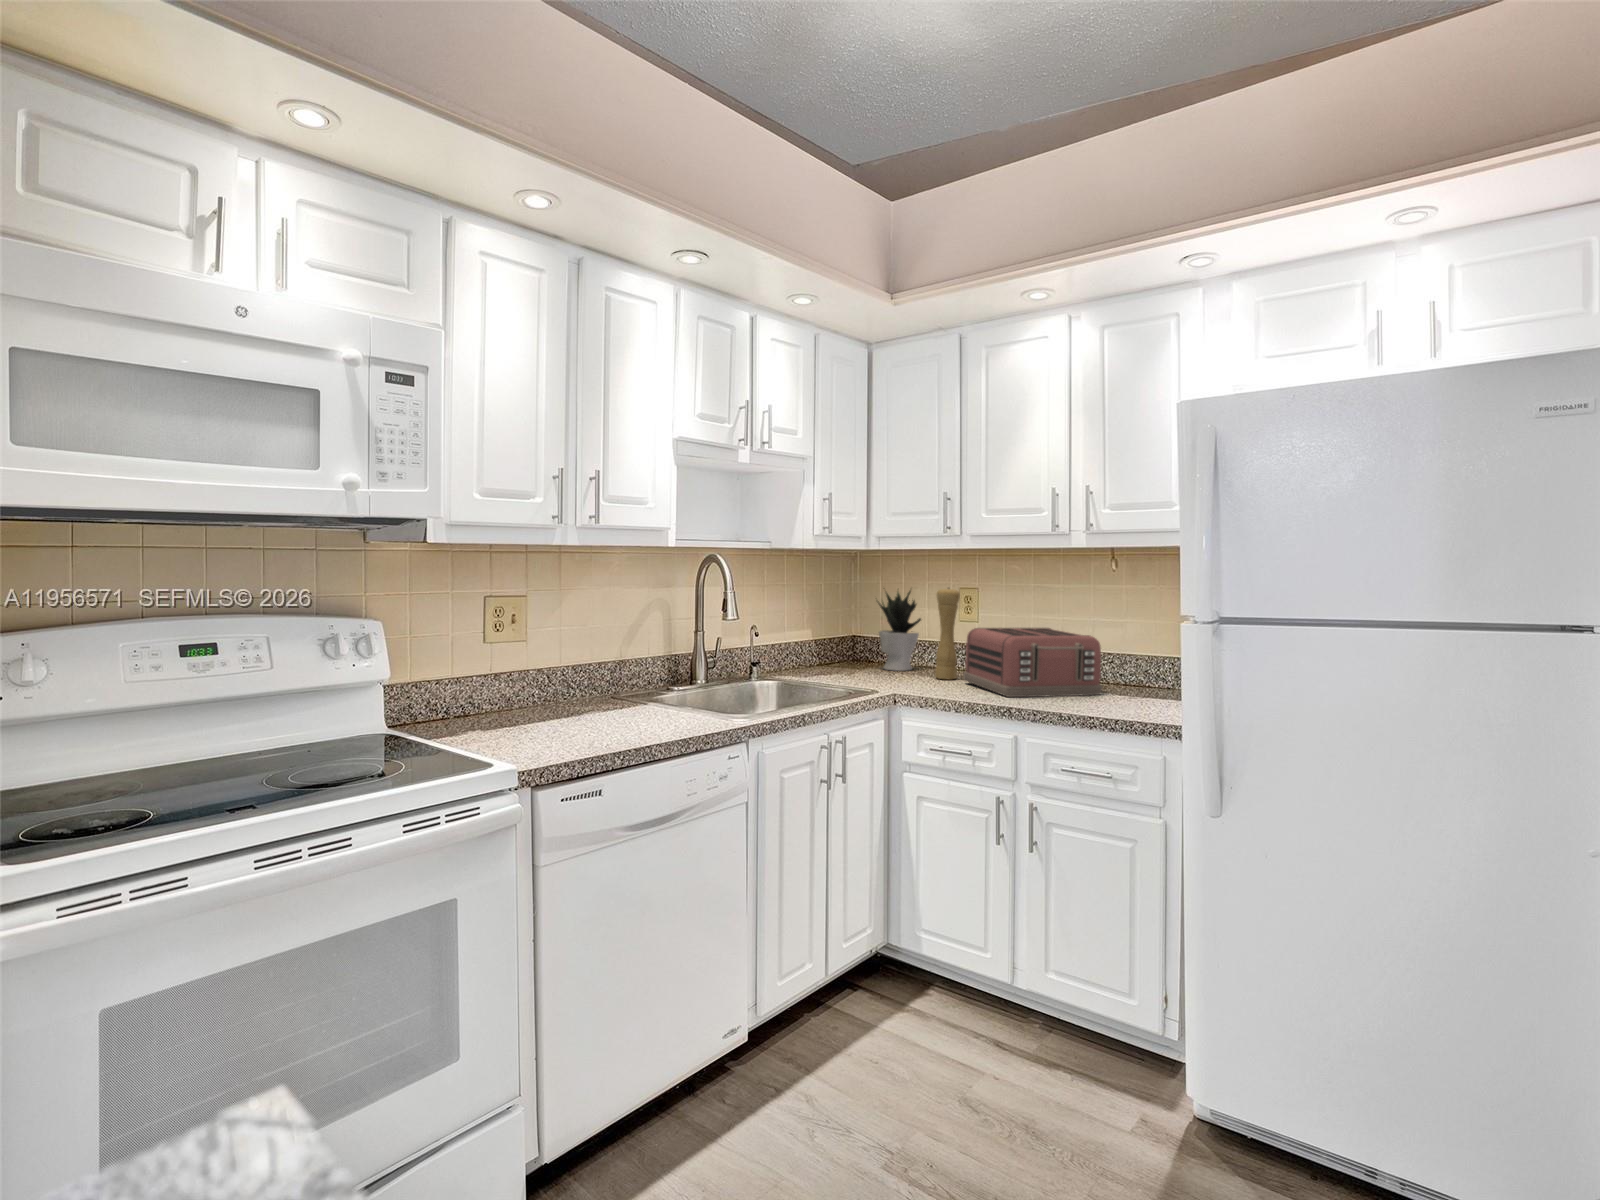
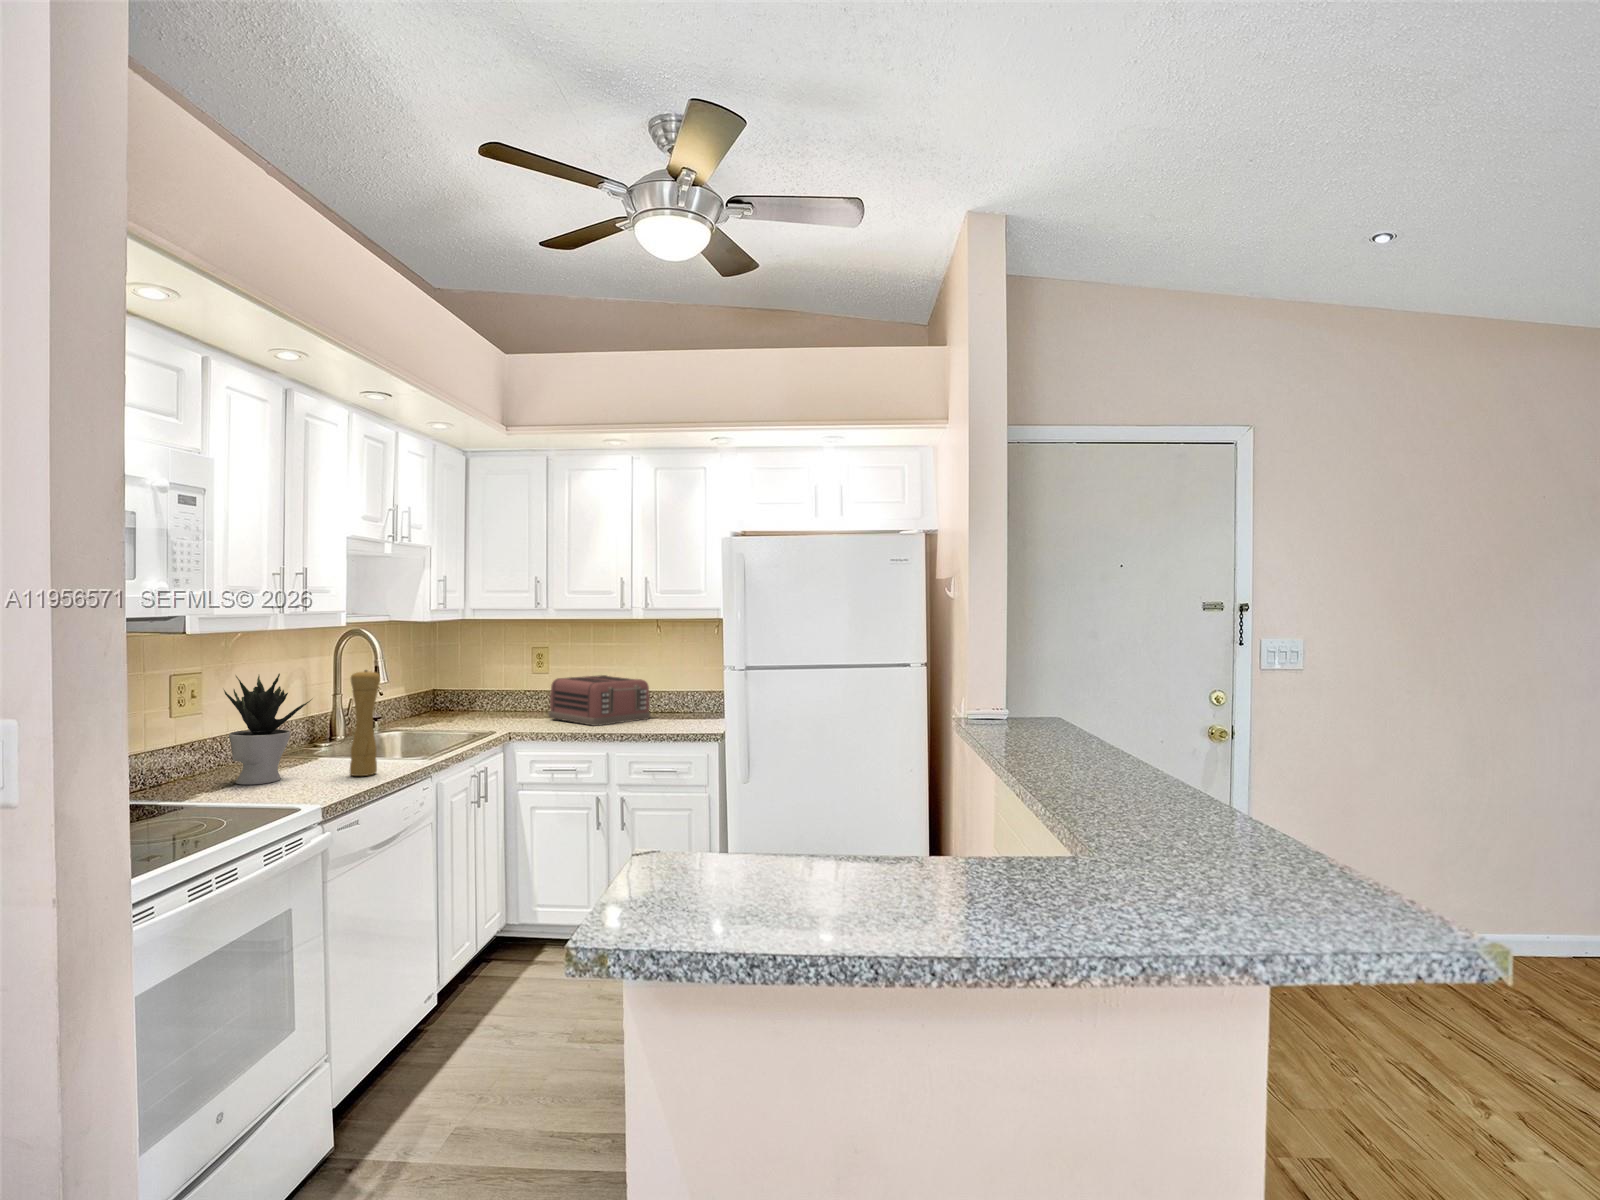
pepper mill: present [935,588,960,680] -> present [349,670,380,776]
potted plant: present [878,590,921,671] -> present [224,674,312,785]

